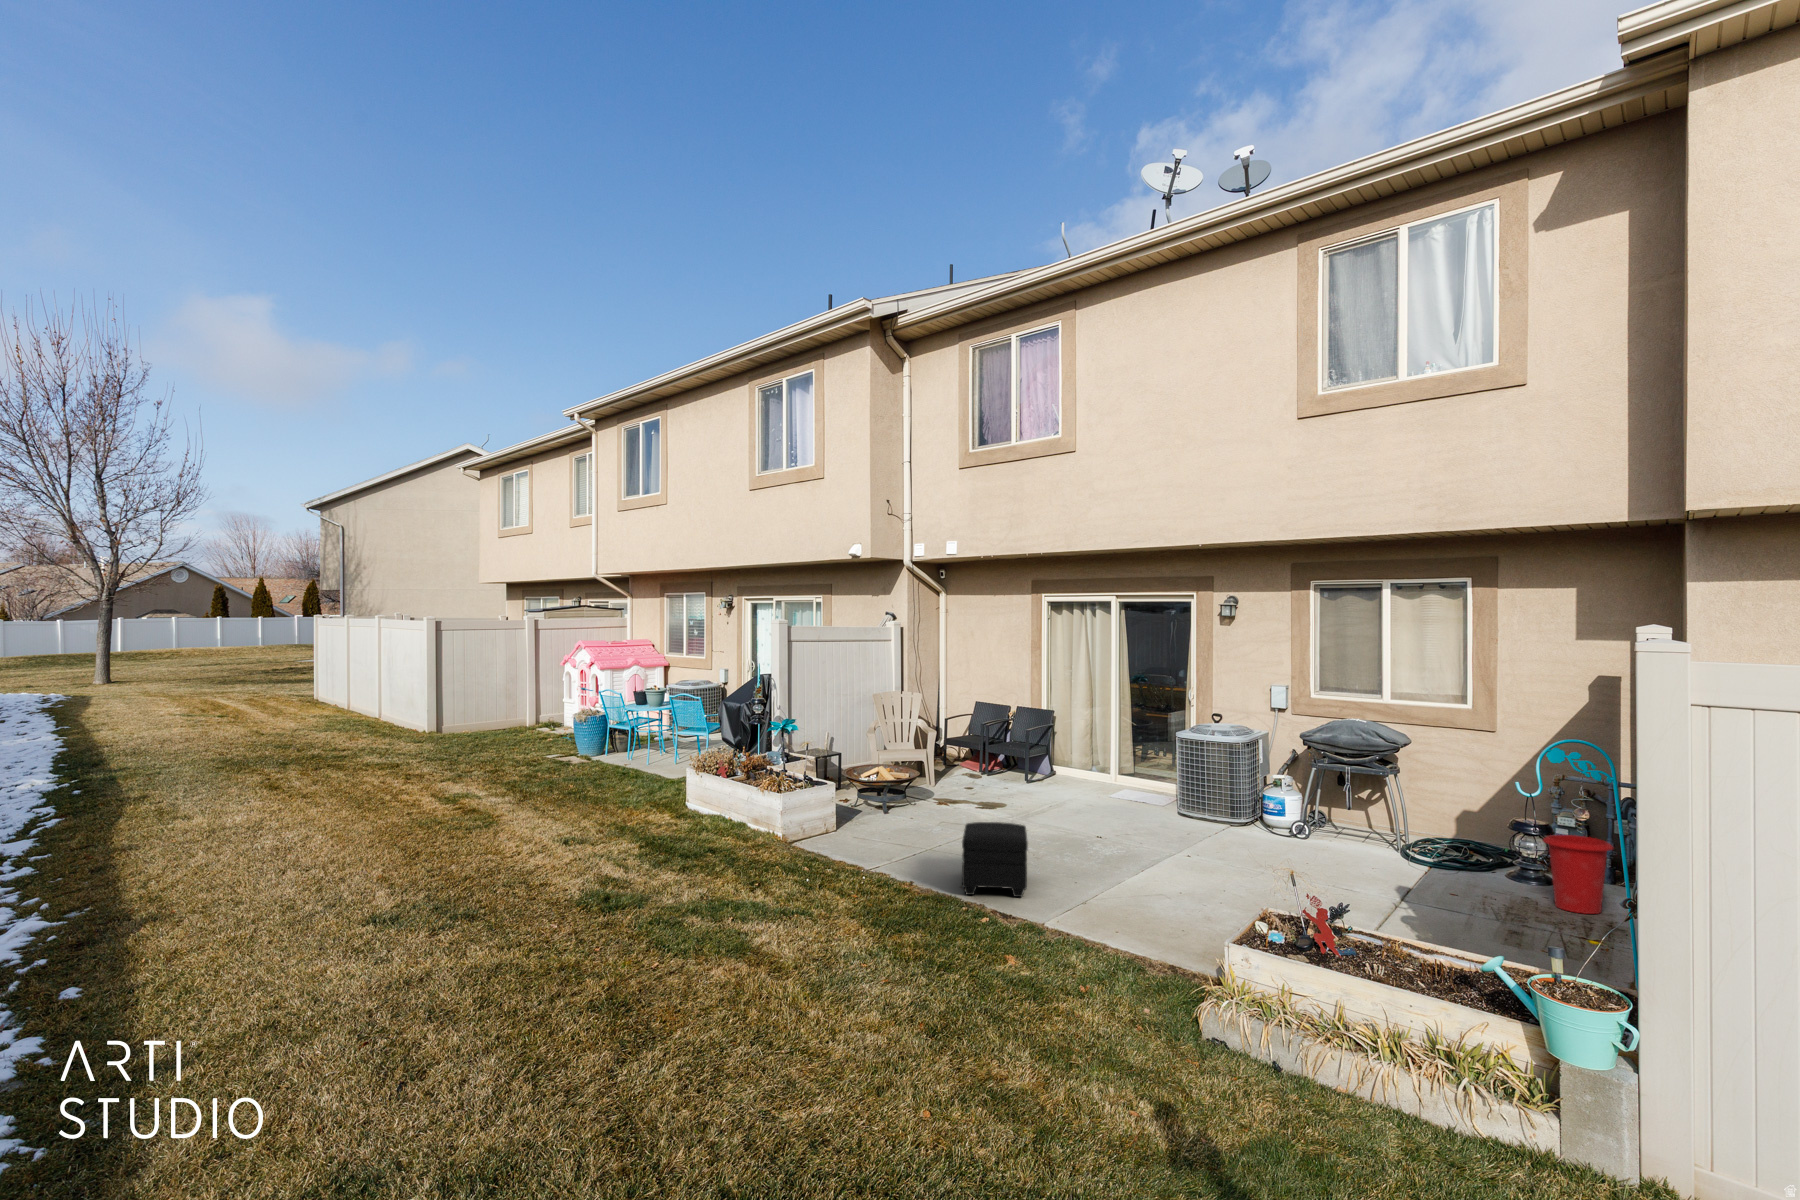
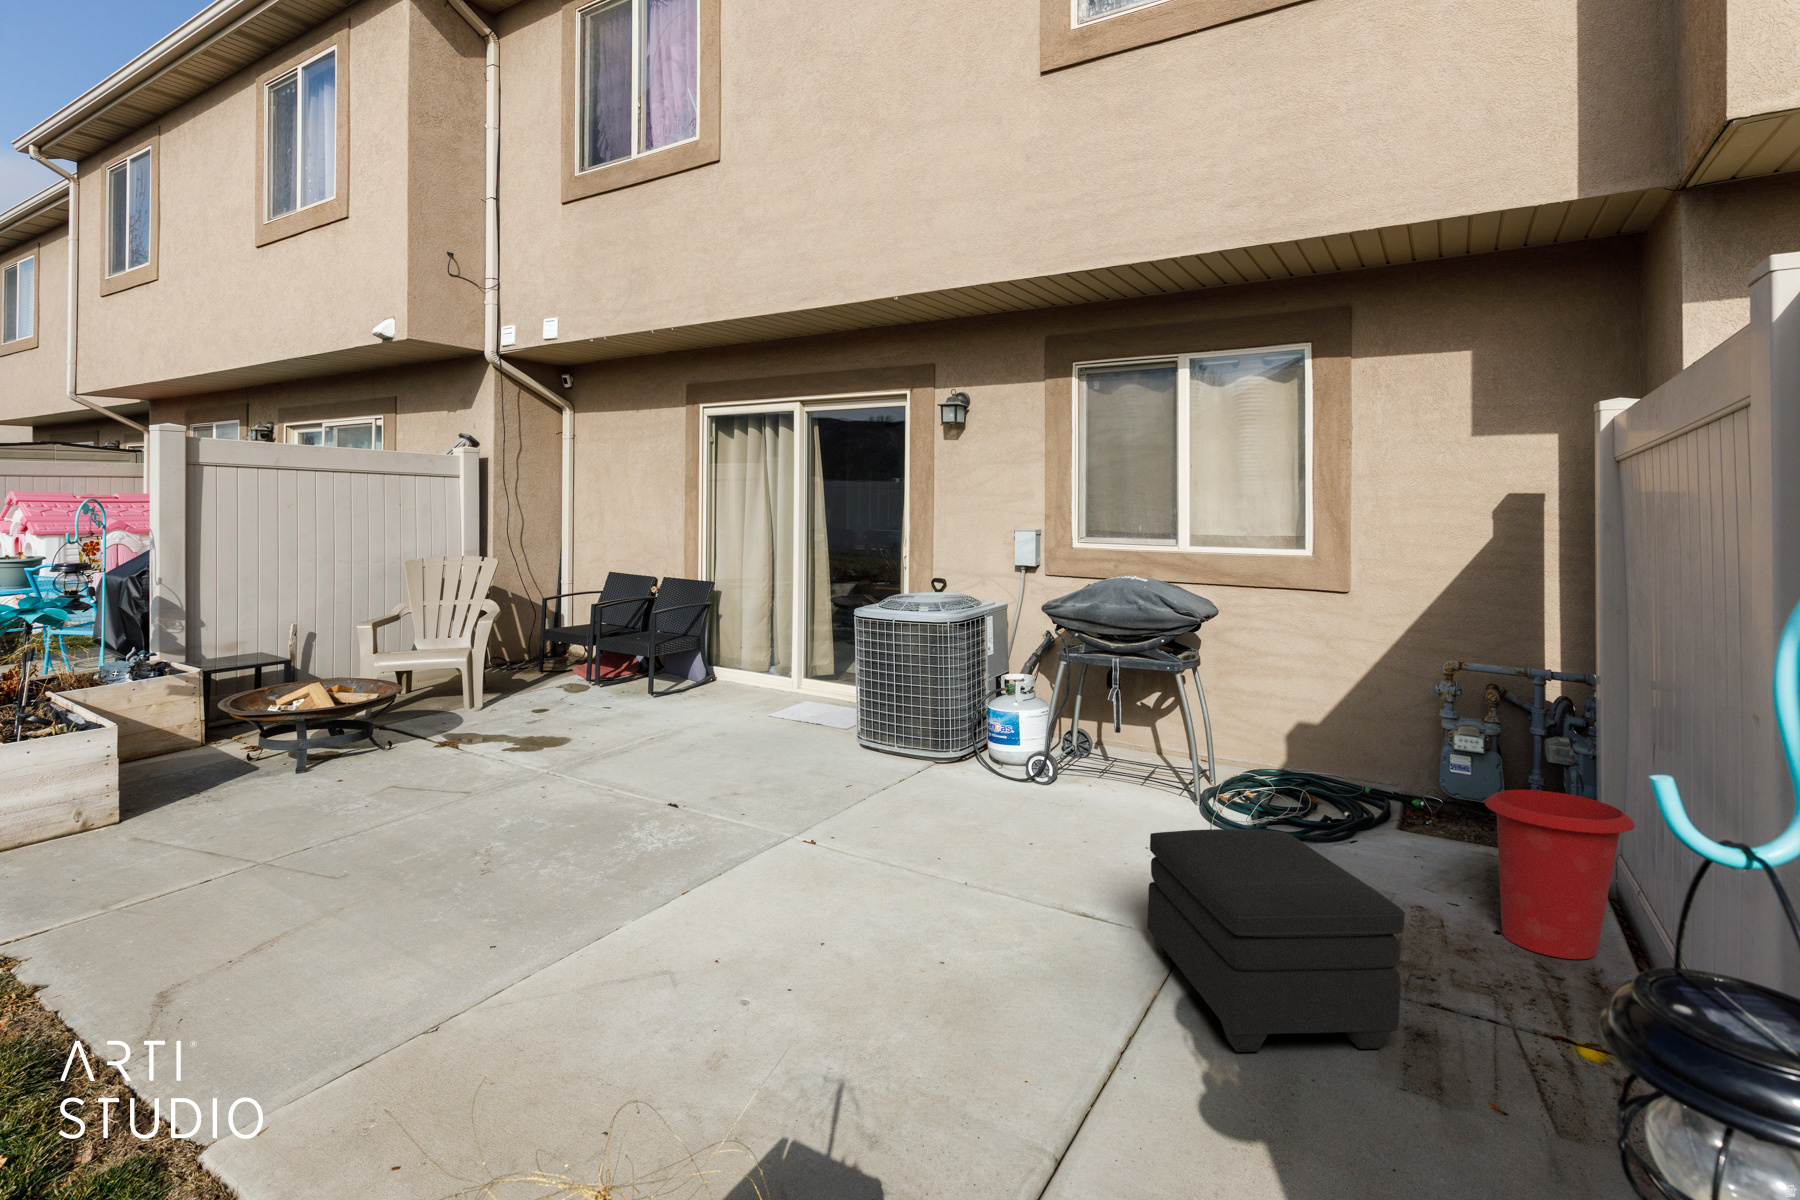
ottoman: present [962,822,1028,897] -> present [1147,829,1405,1052]

